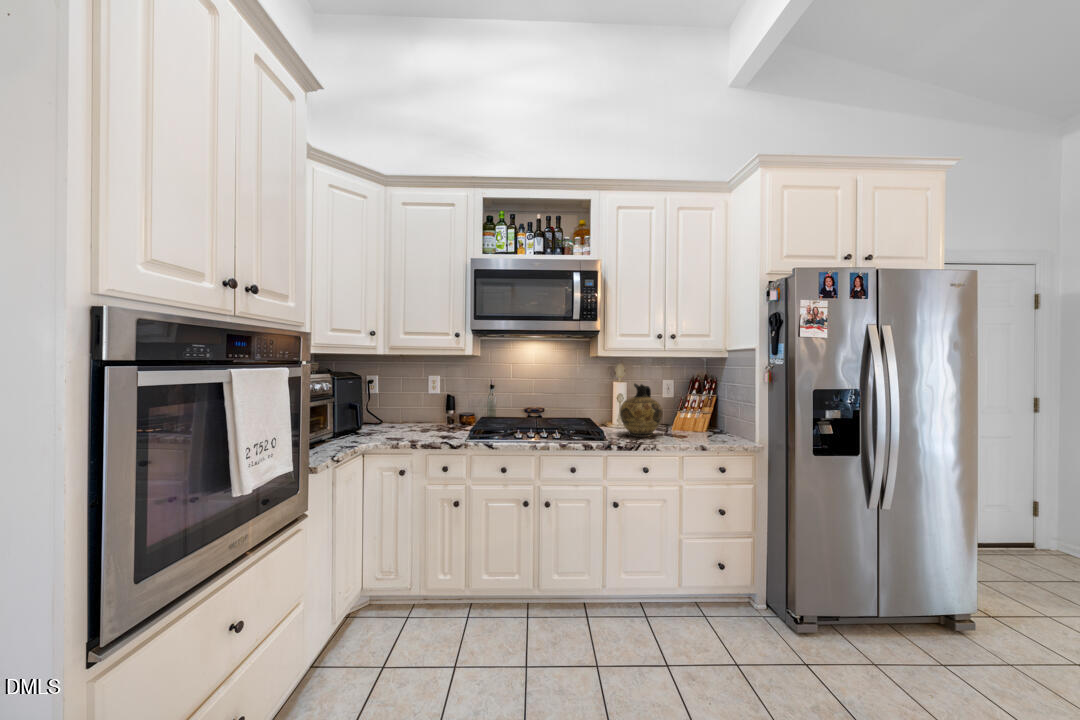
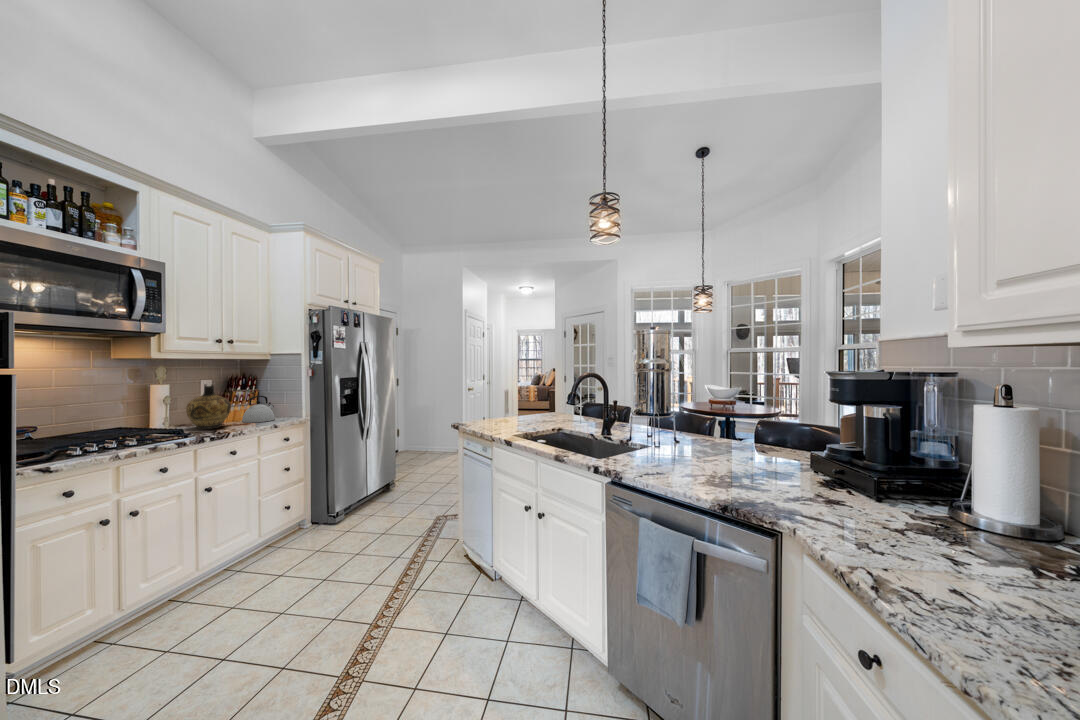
kettle: none [683,404,723,440] -> present [242,396,275,423]

